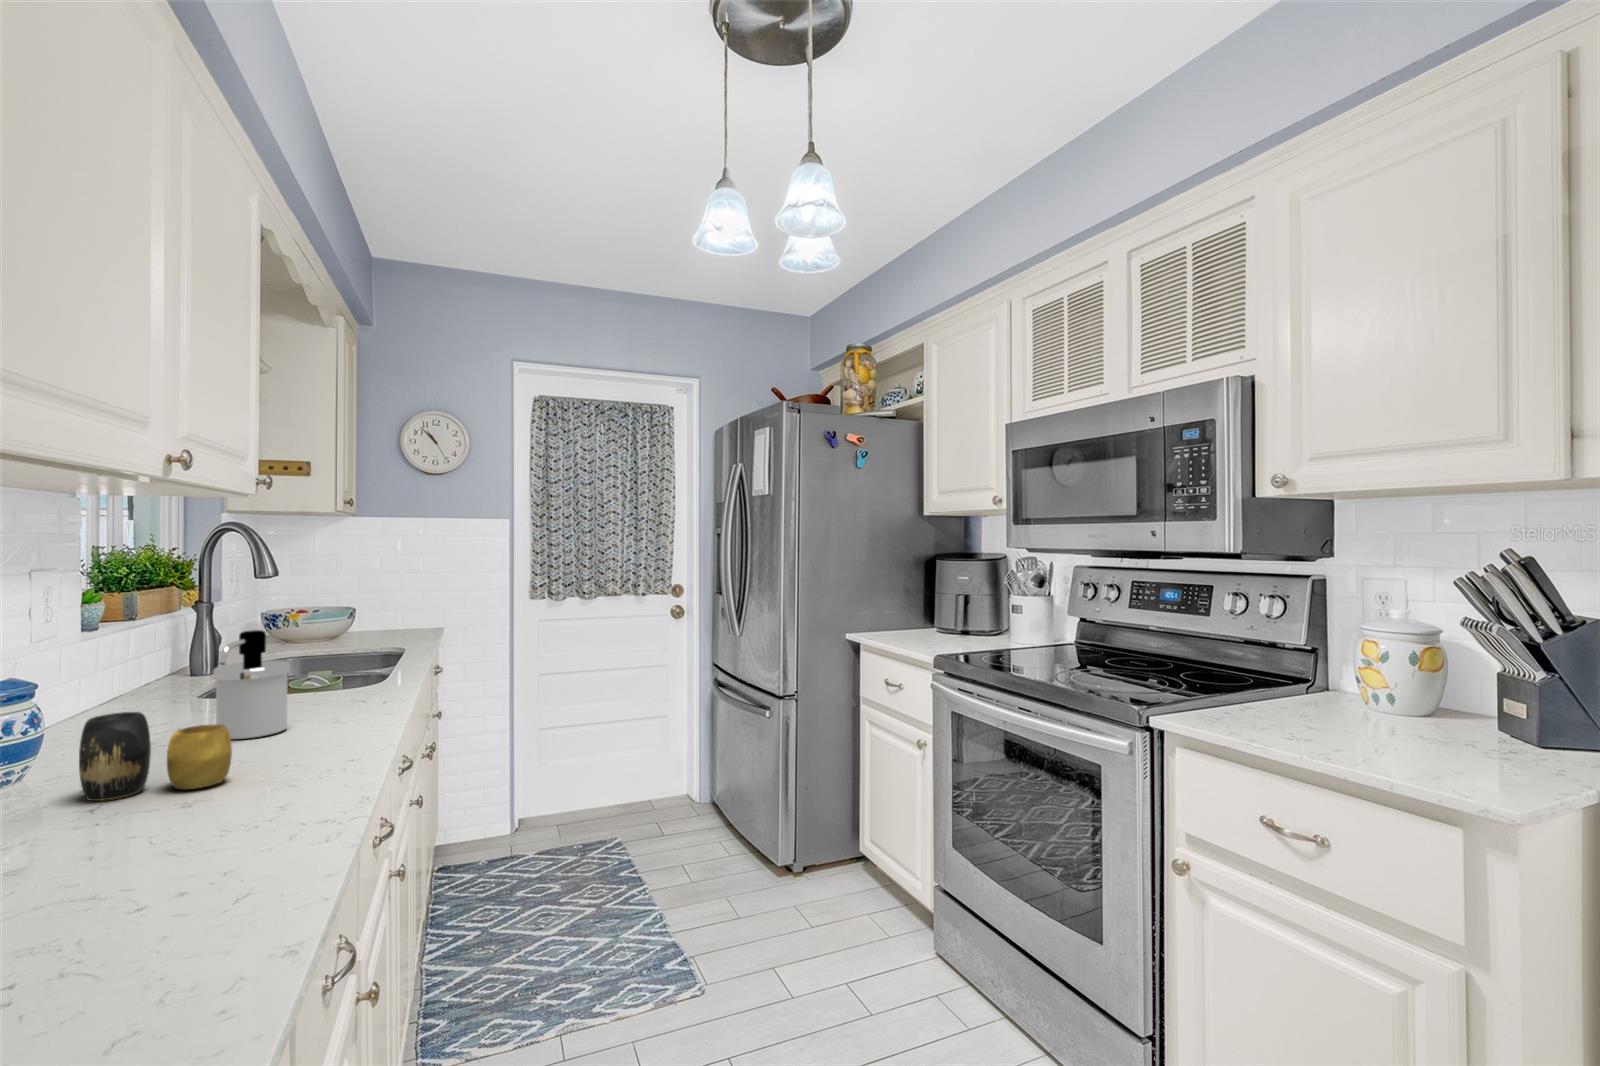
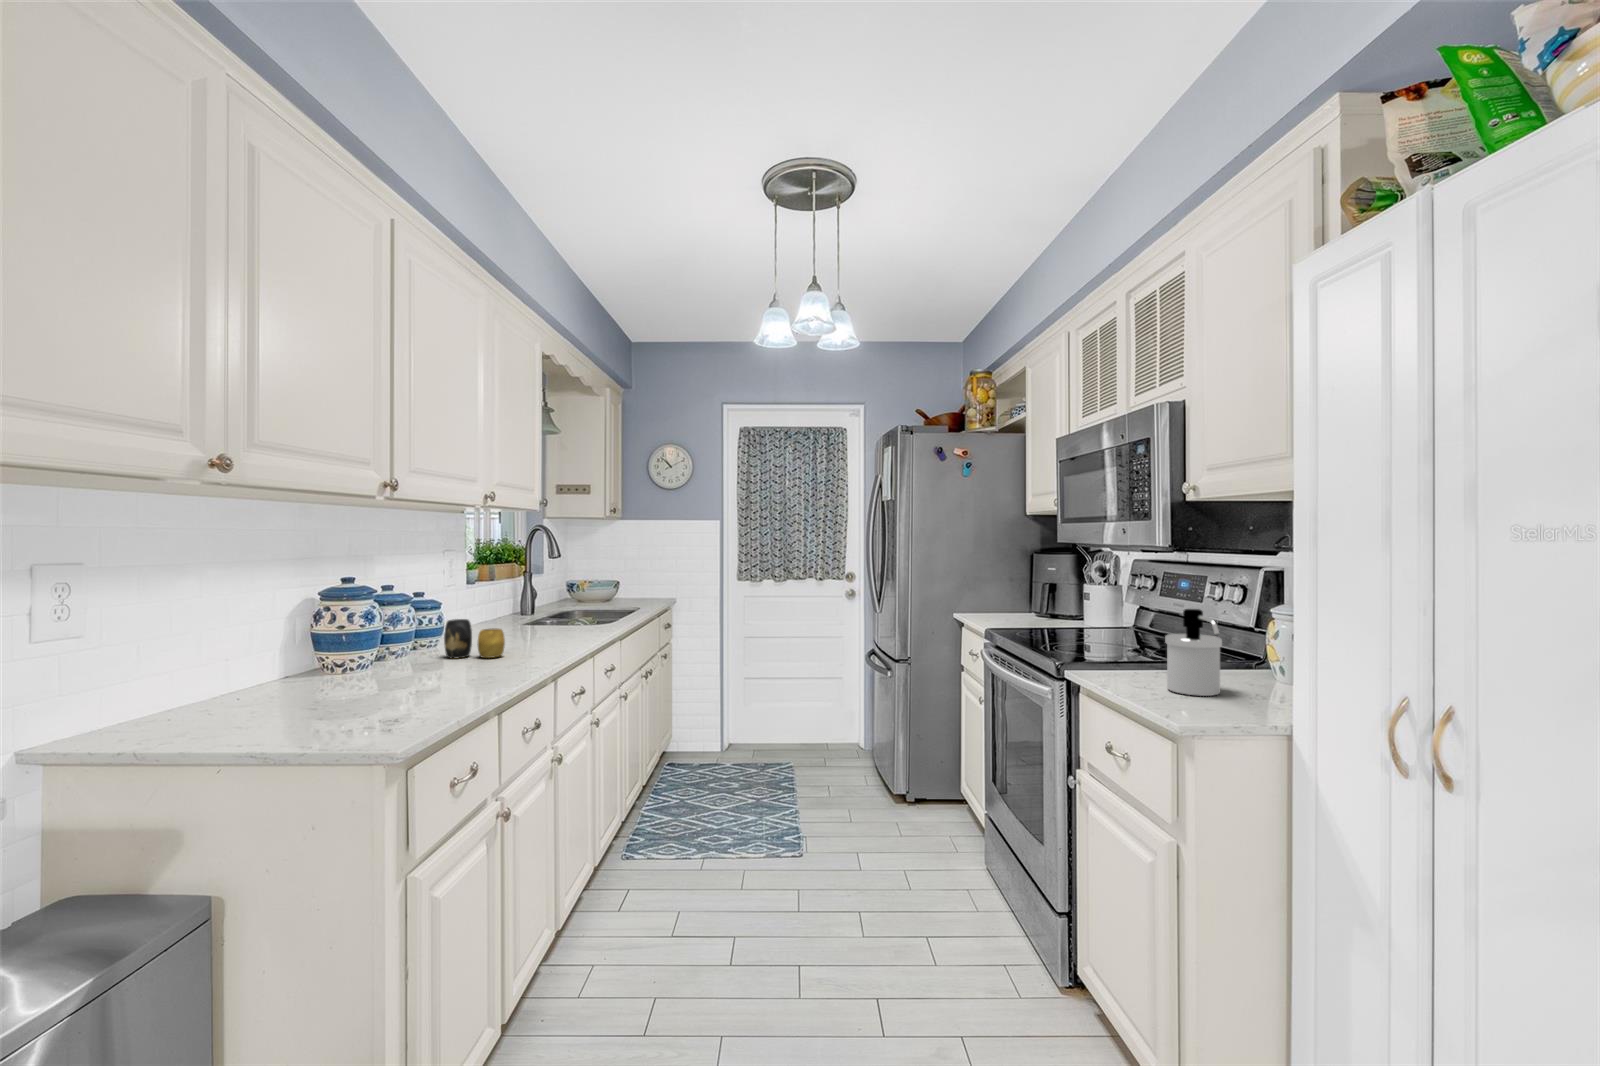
soap dispenser: present [213,630,290,739] -> present [1165,609,1222,696]

